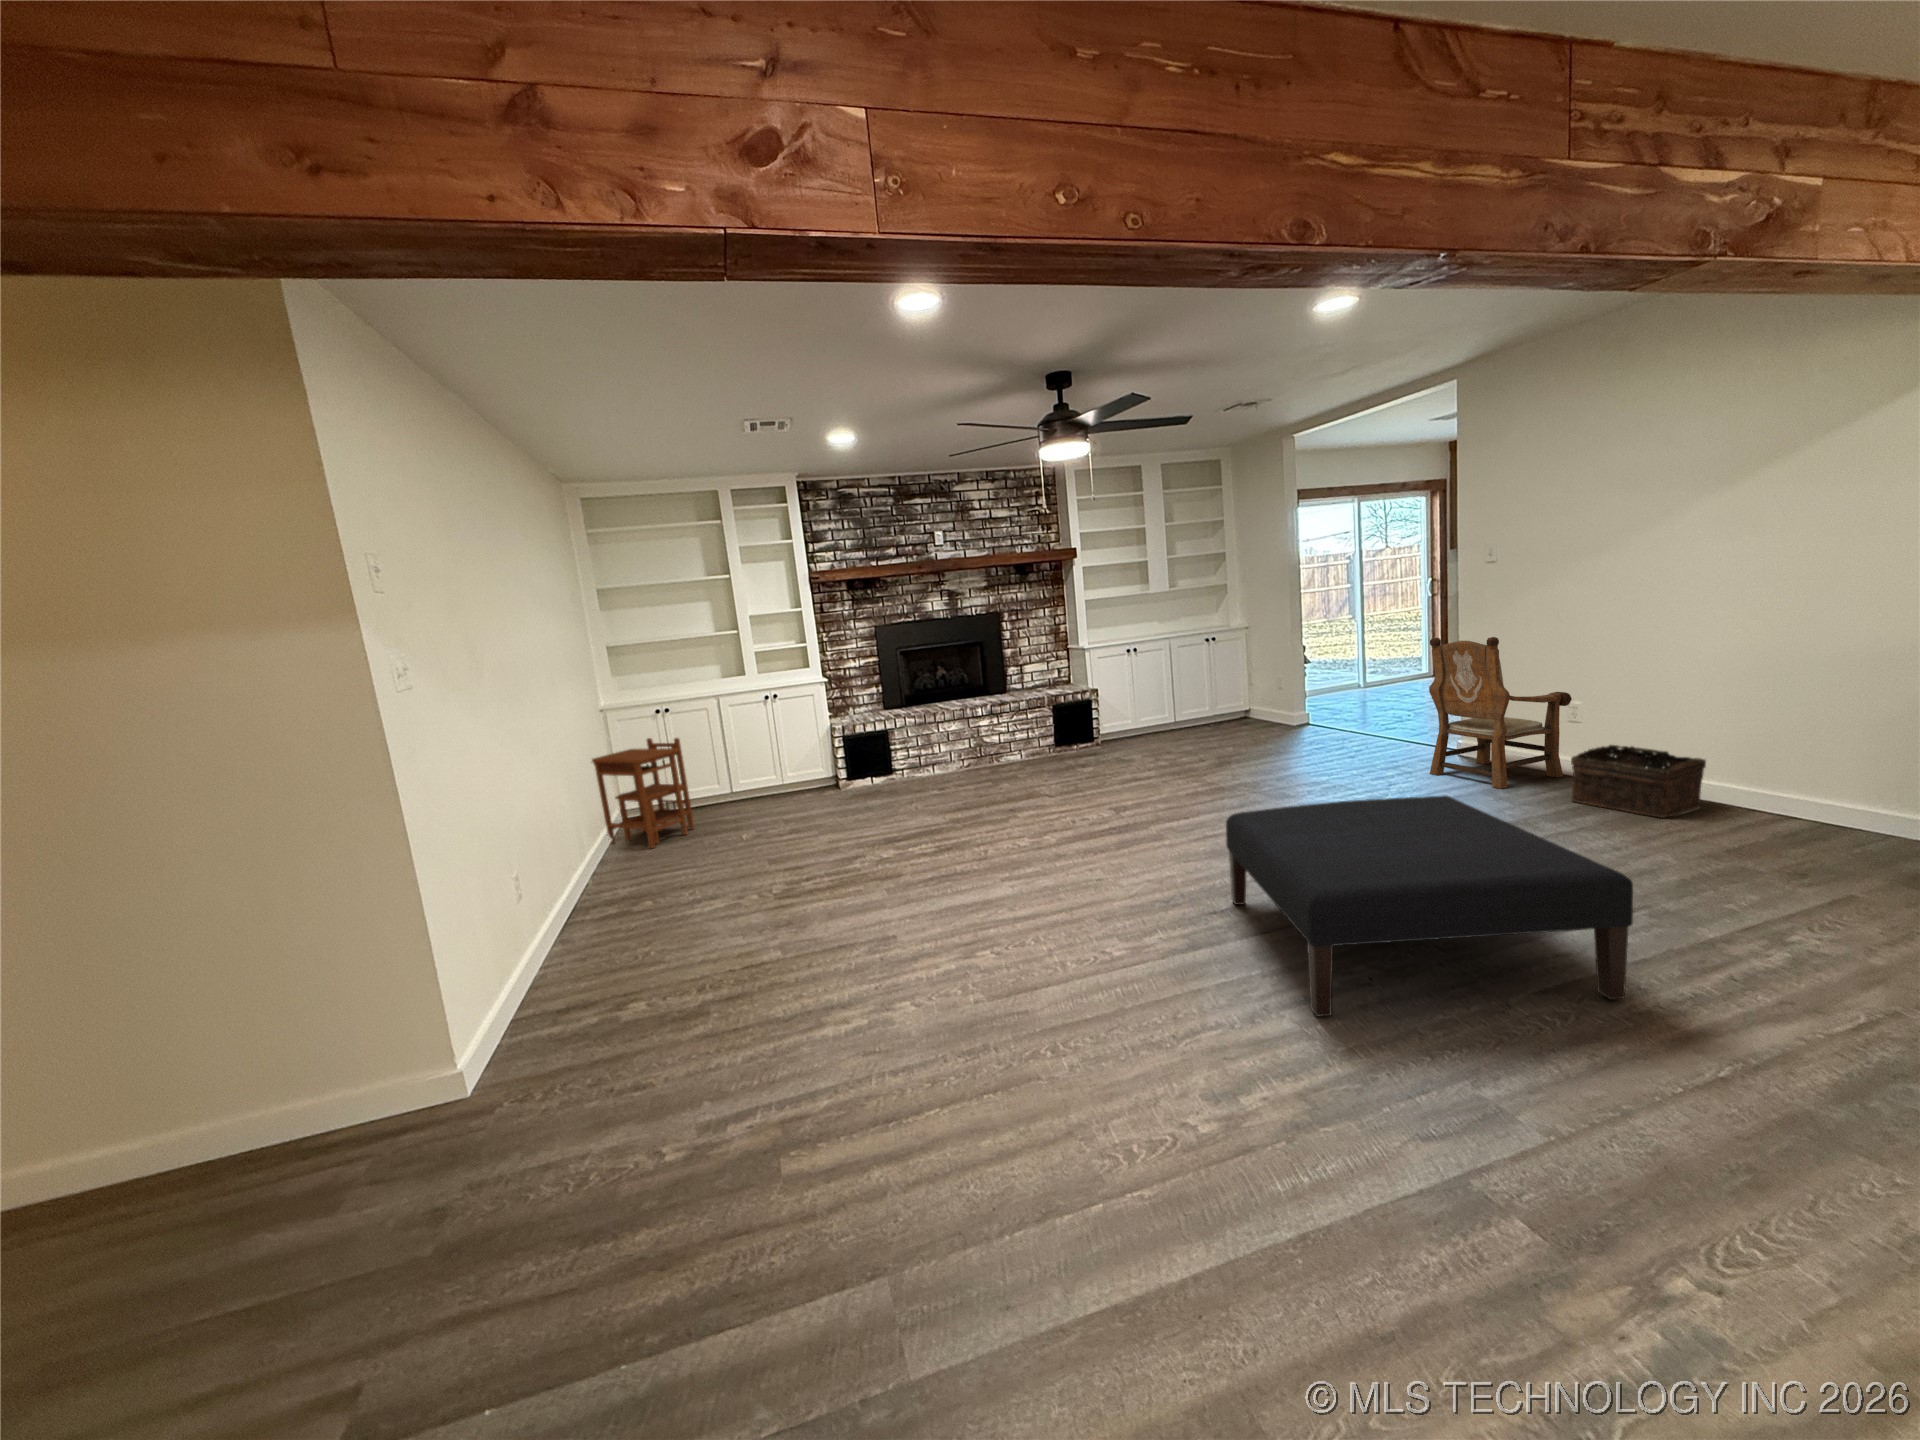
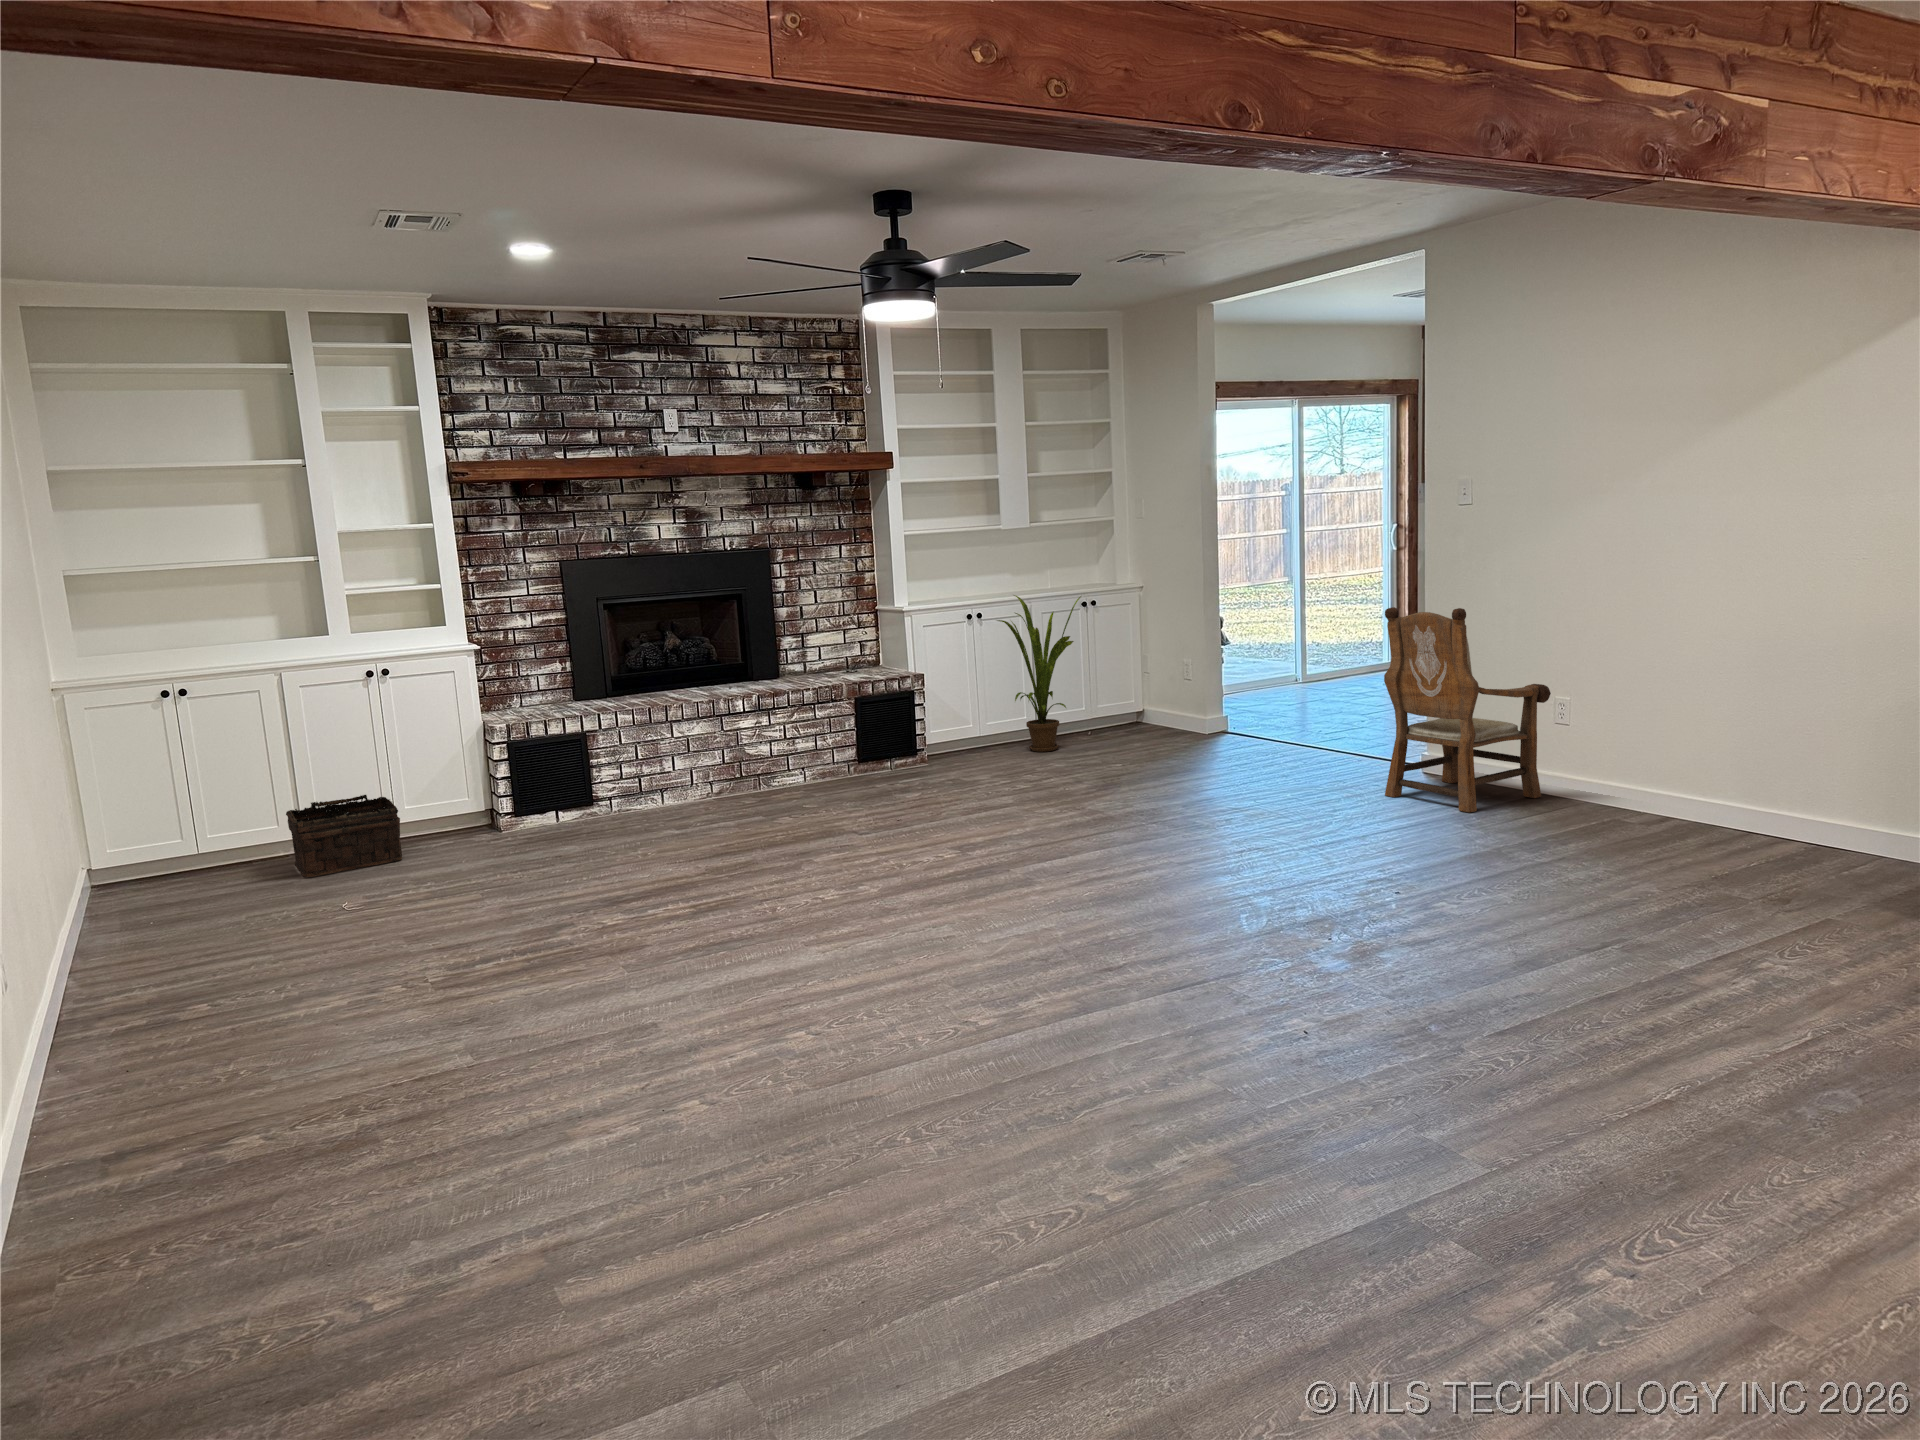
house plant: none [1143,635,1204,738] -> present [997,595,1081,752]
side table: present [592,738,694,849] -> none [45,738,243,930]
basket: present [1571,745,1706,817] -> present [286,795,402,877]
ottoman: present [1226,795,1633,1016] -> none [1128,807,1584,1075]

